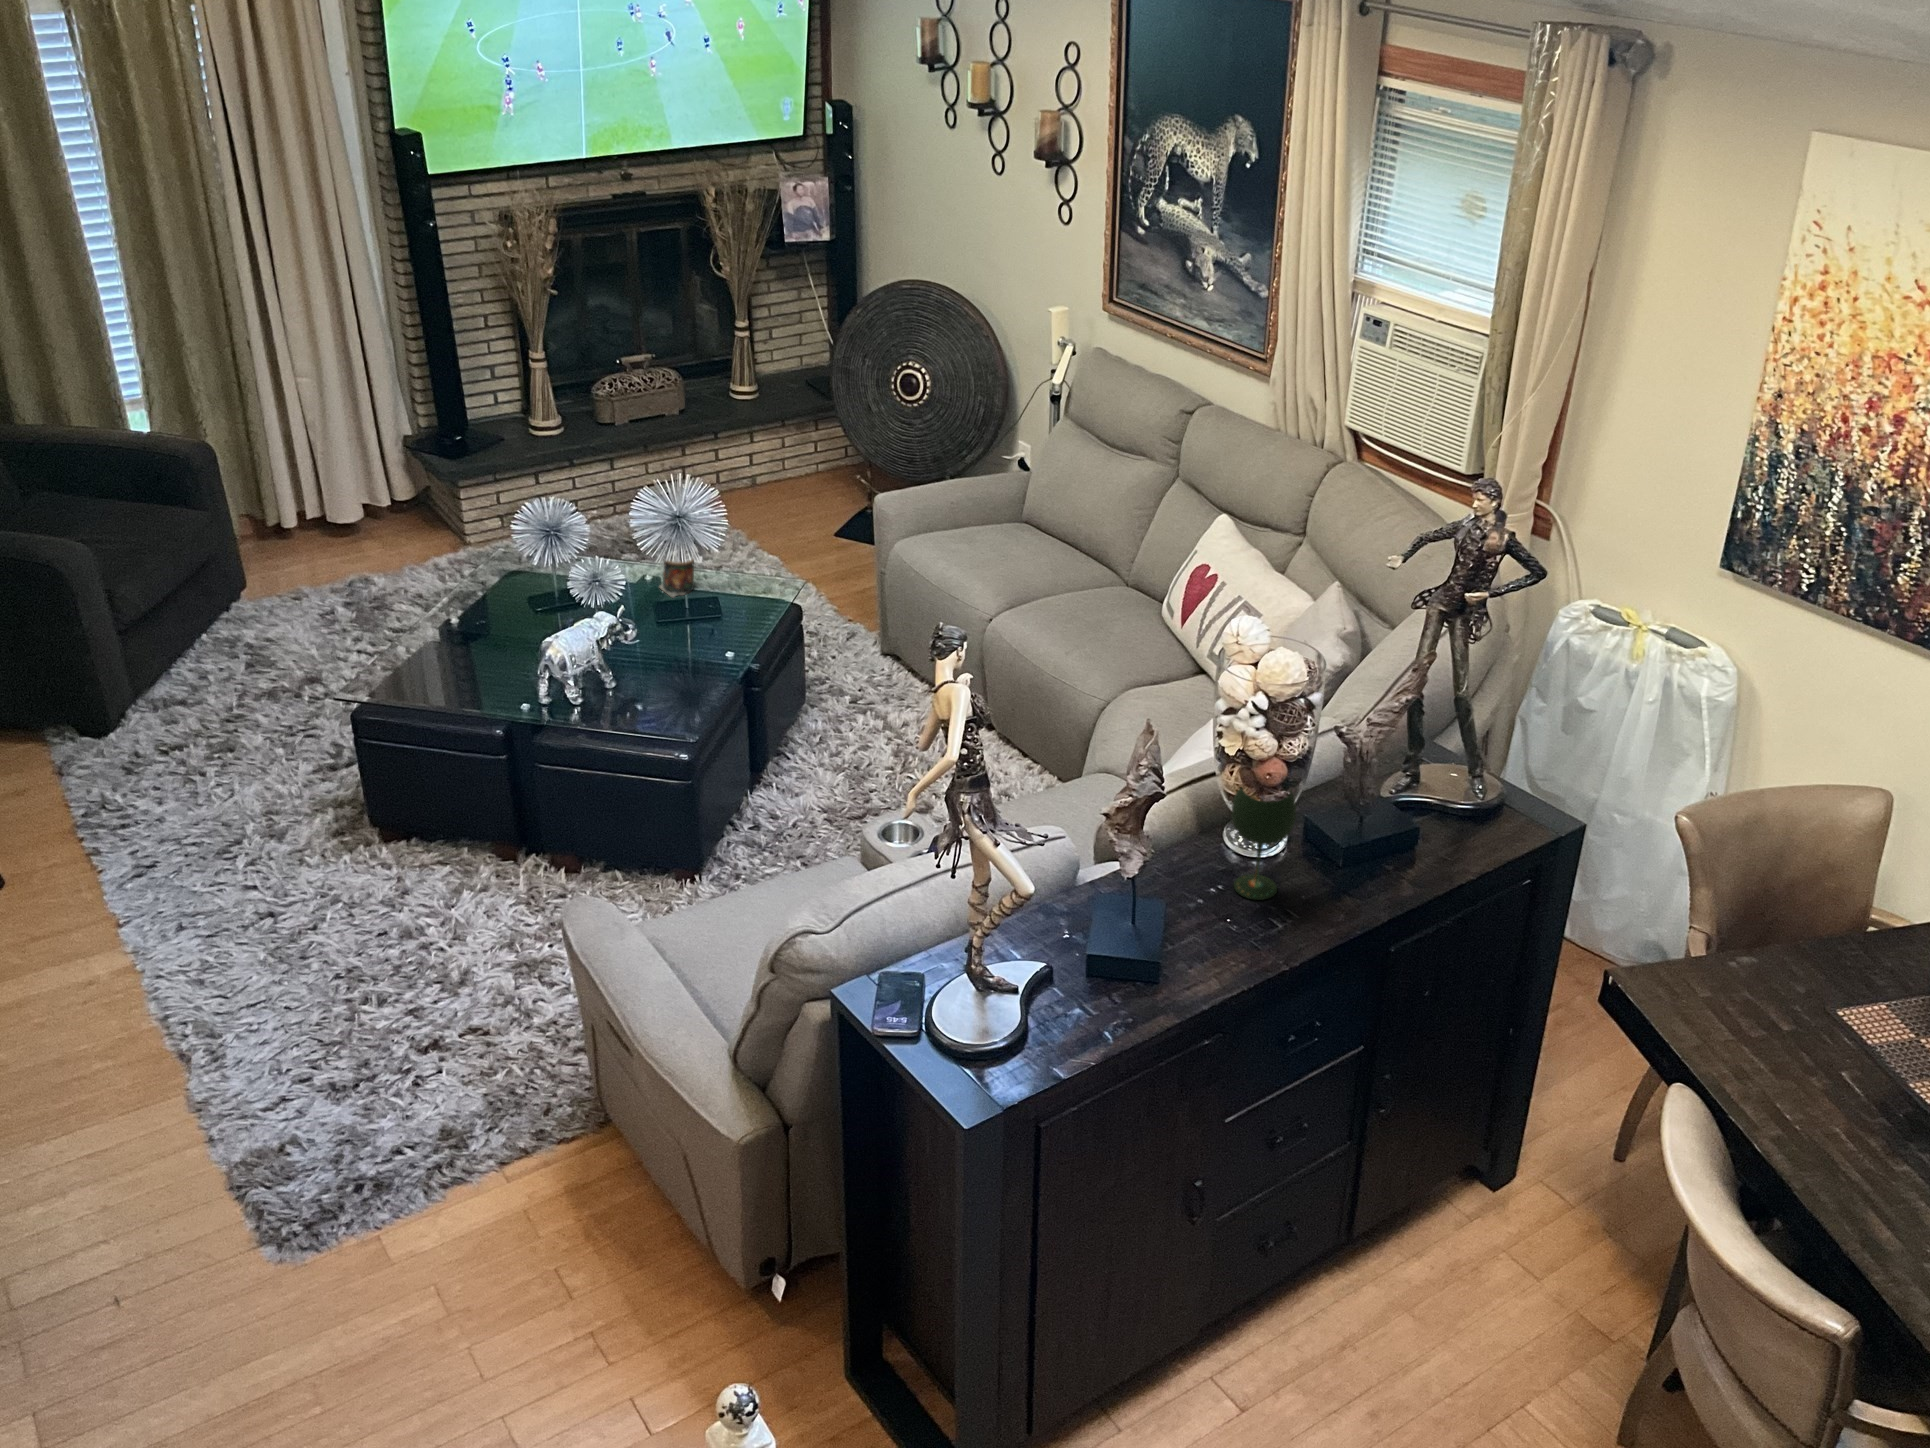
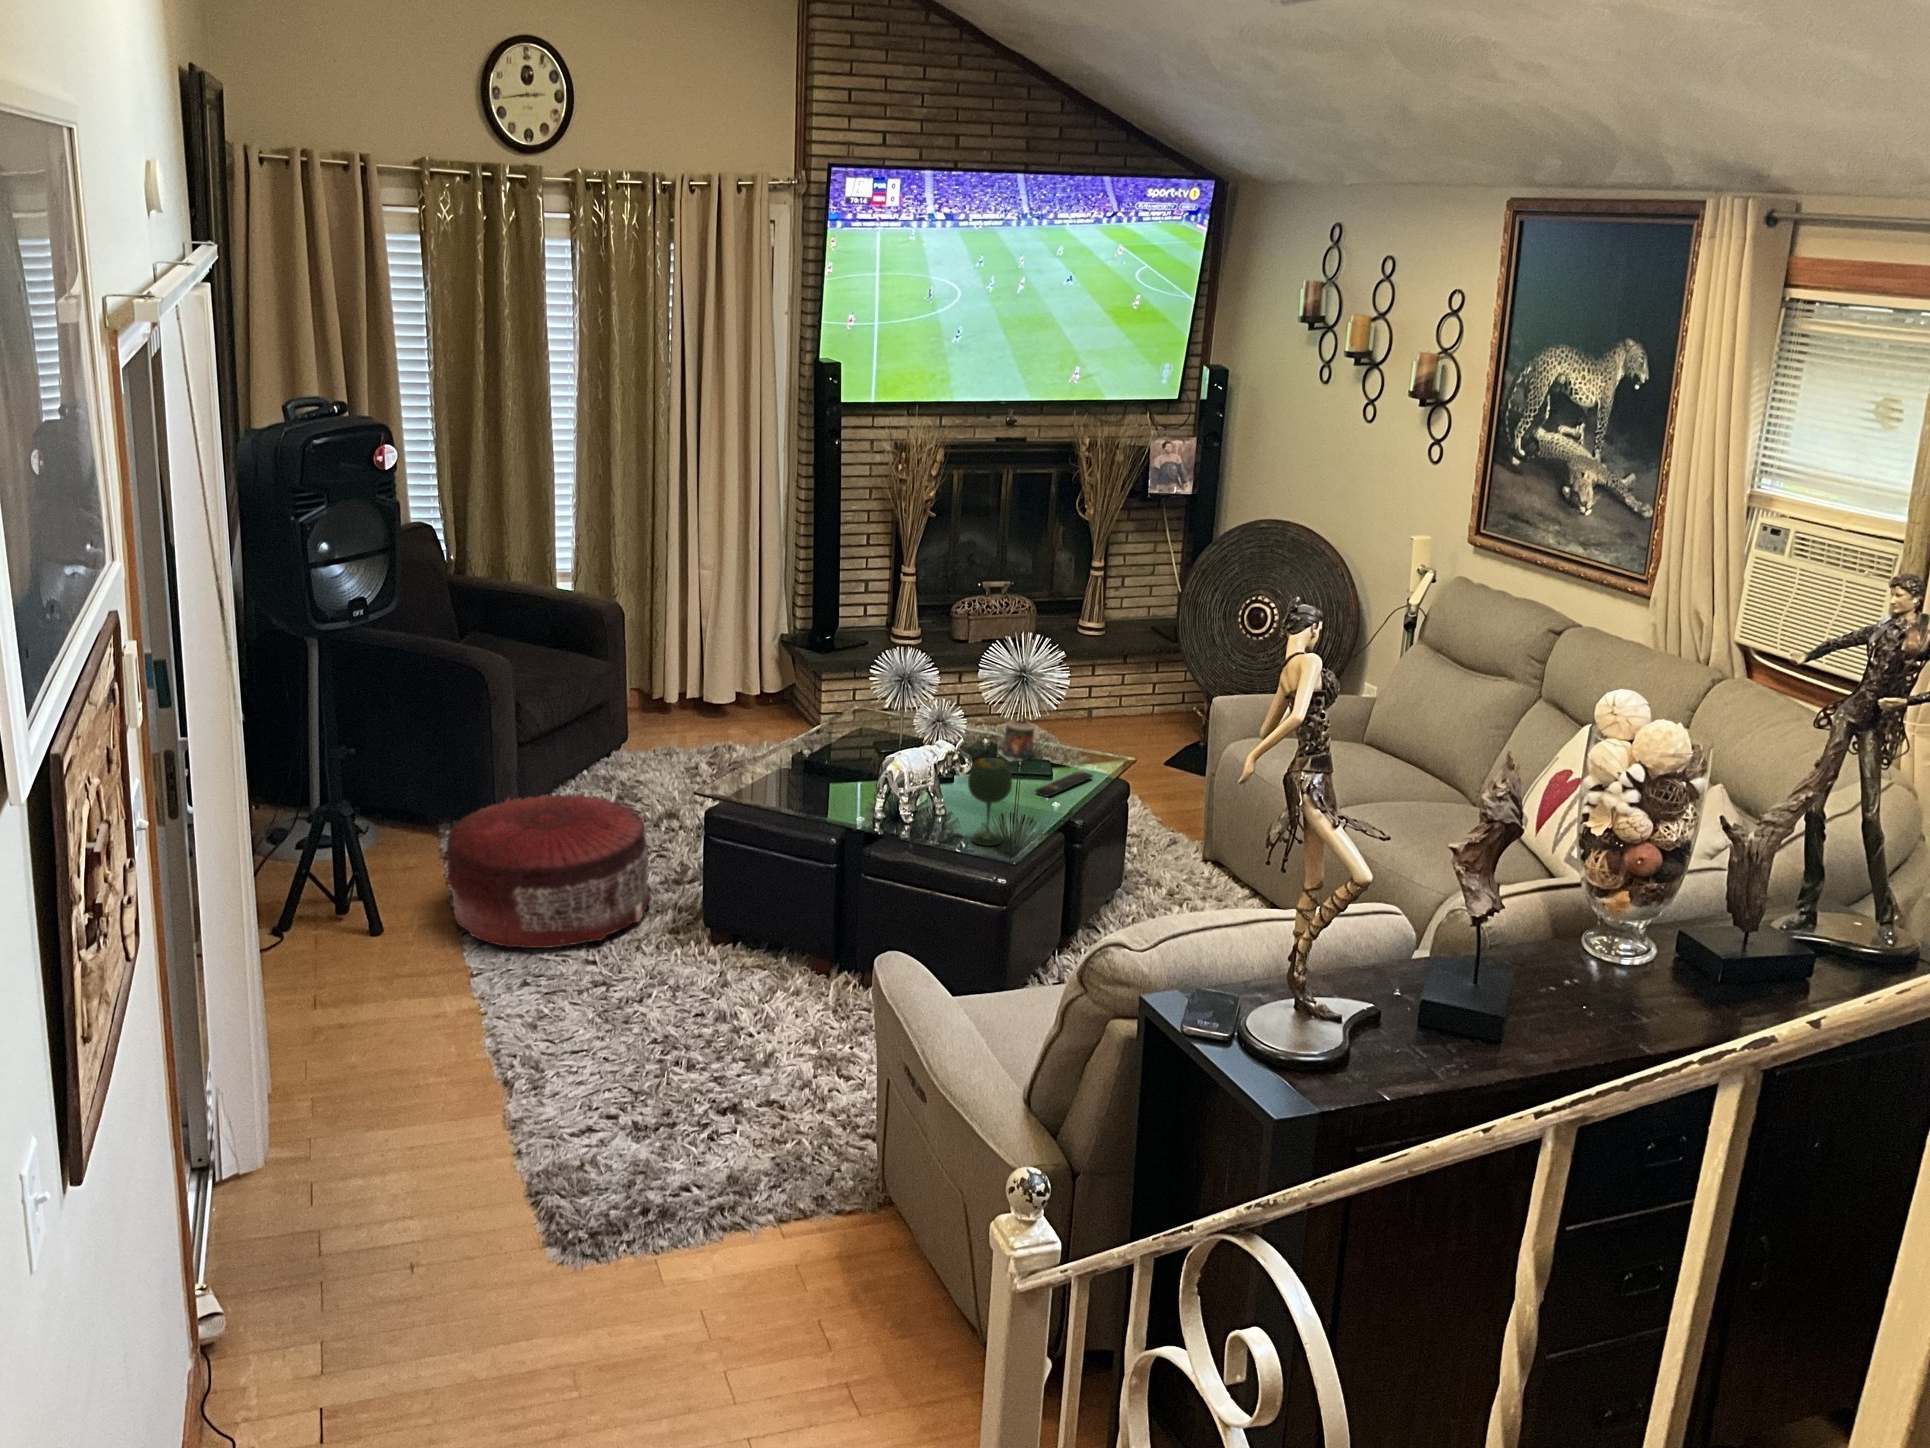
remote control: none [702,603,760,641] -> present [1036,771,1093,797]
pouf: none [55,691,309,886] -> present [447,793,652,948]
wine glass: present [1231,787,1296,900] -> present [968,758,1012,846]

